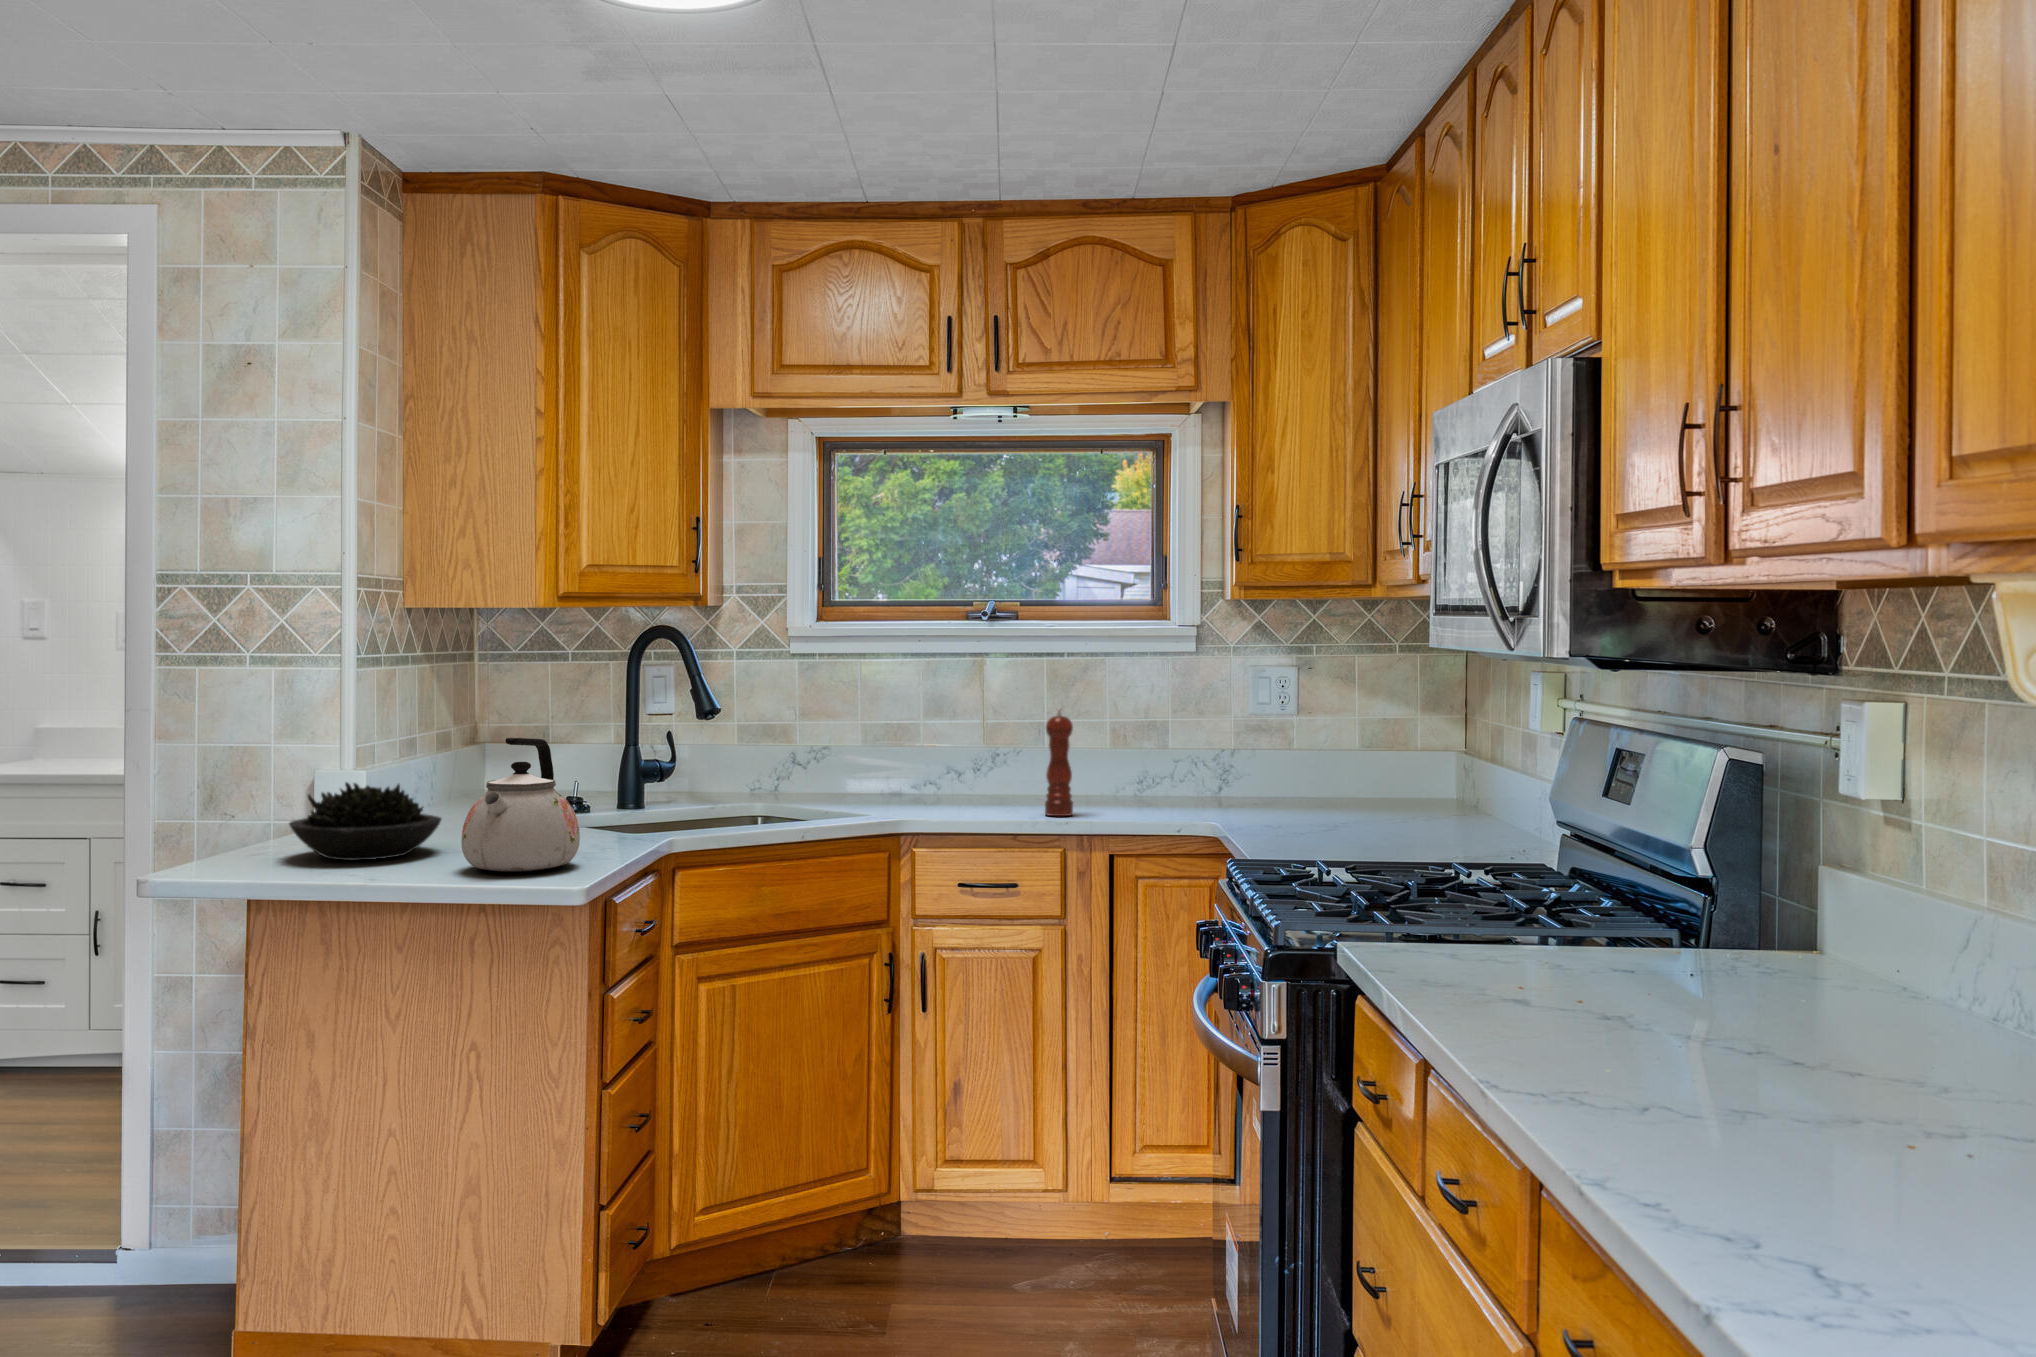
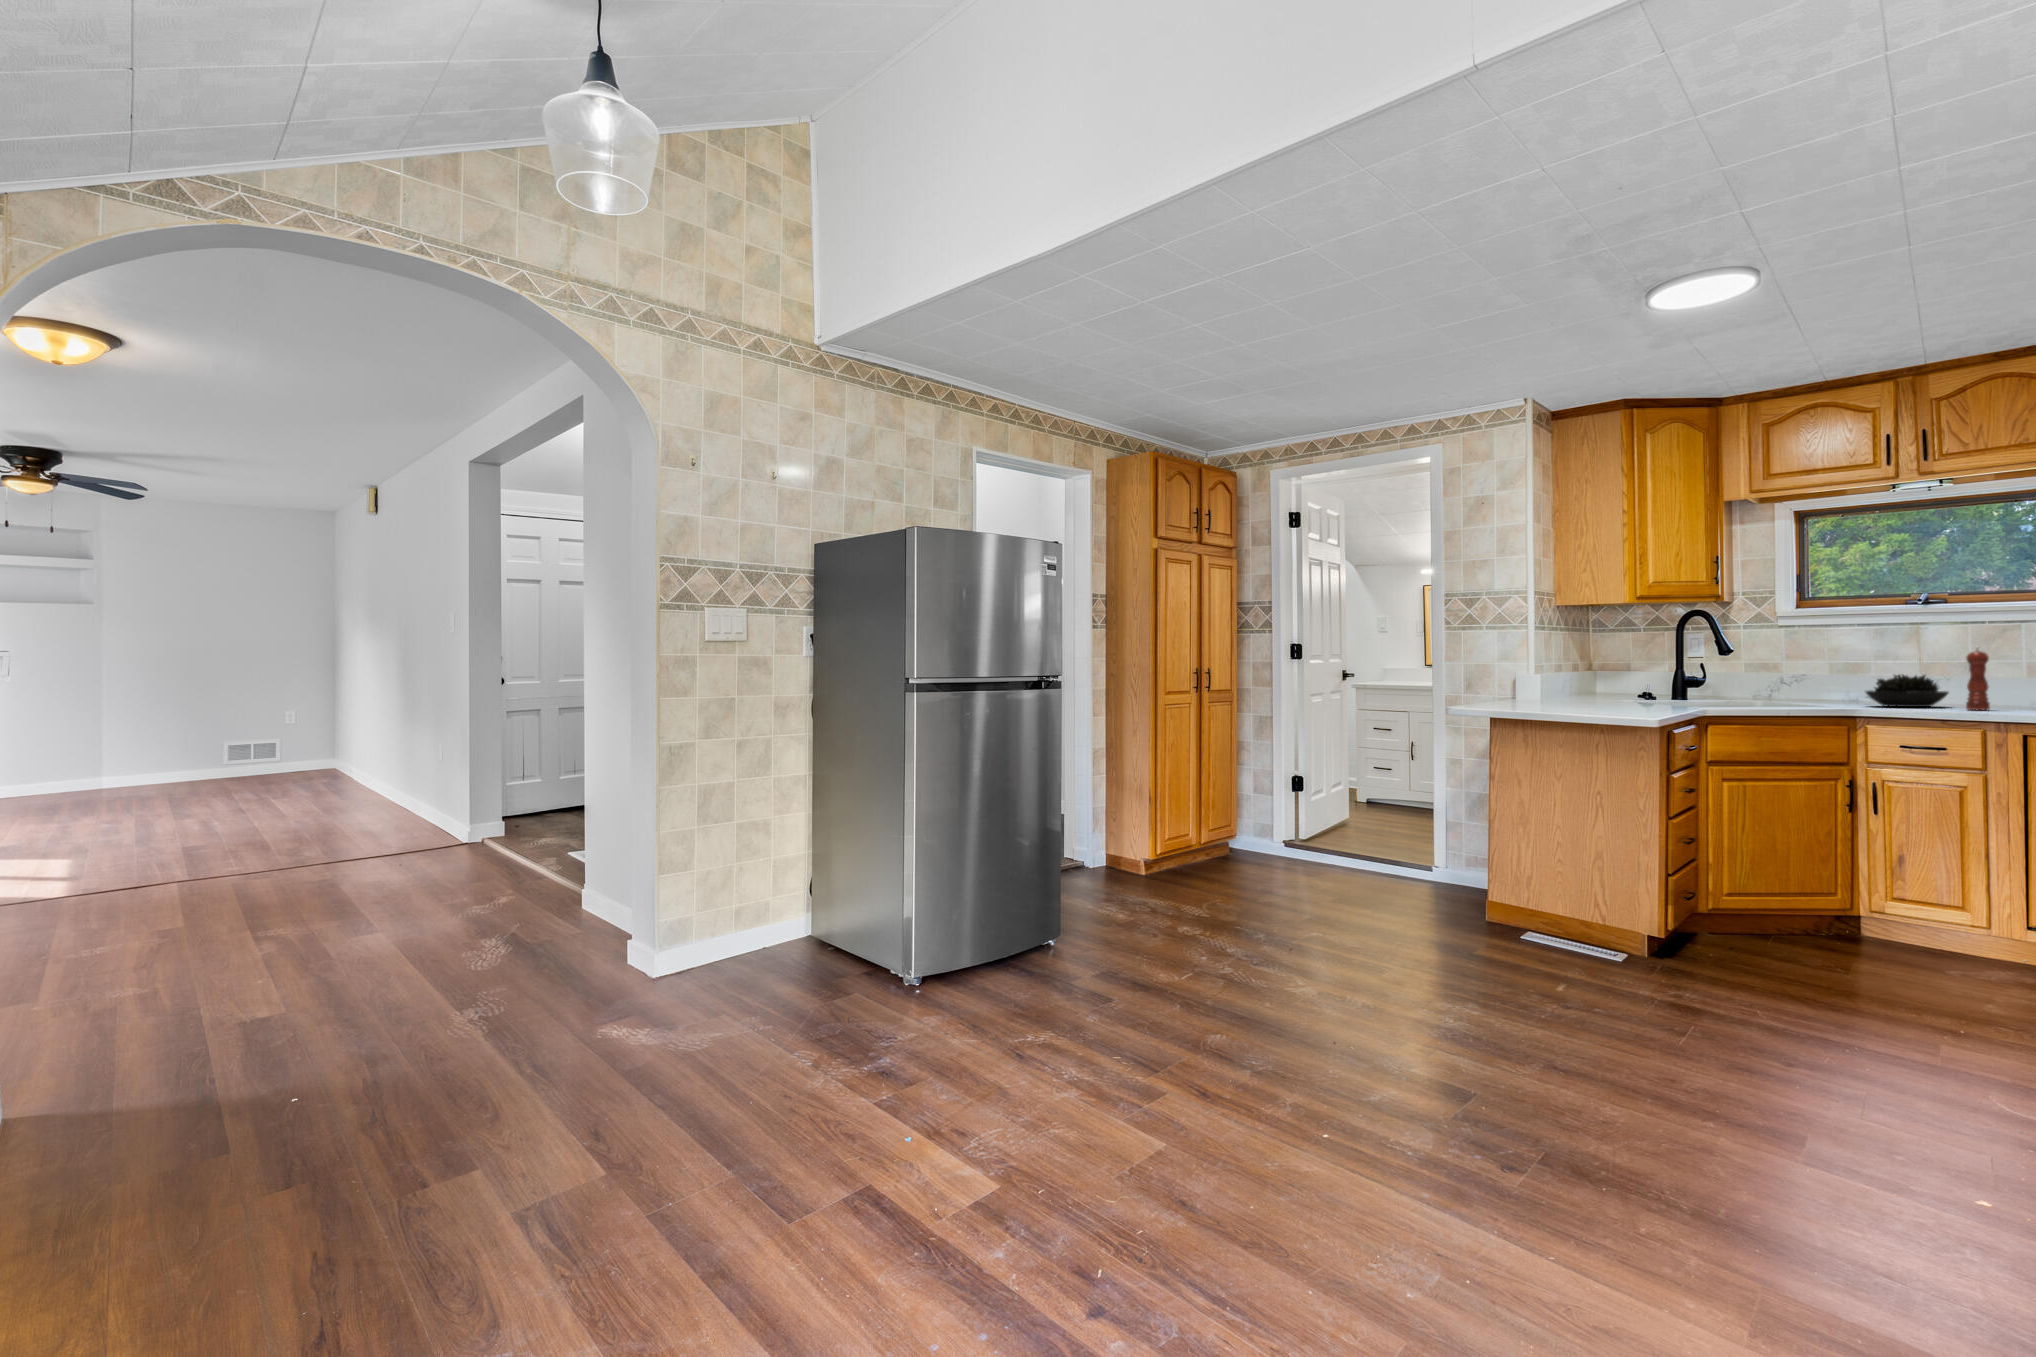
kettle: present [461,738,580,872] -> none [1602,655,1659,713]
succulent plant: present [289,782,441,860] -> present [1866,675,1948,707]

